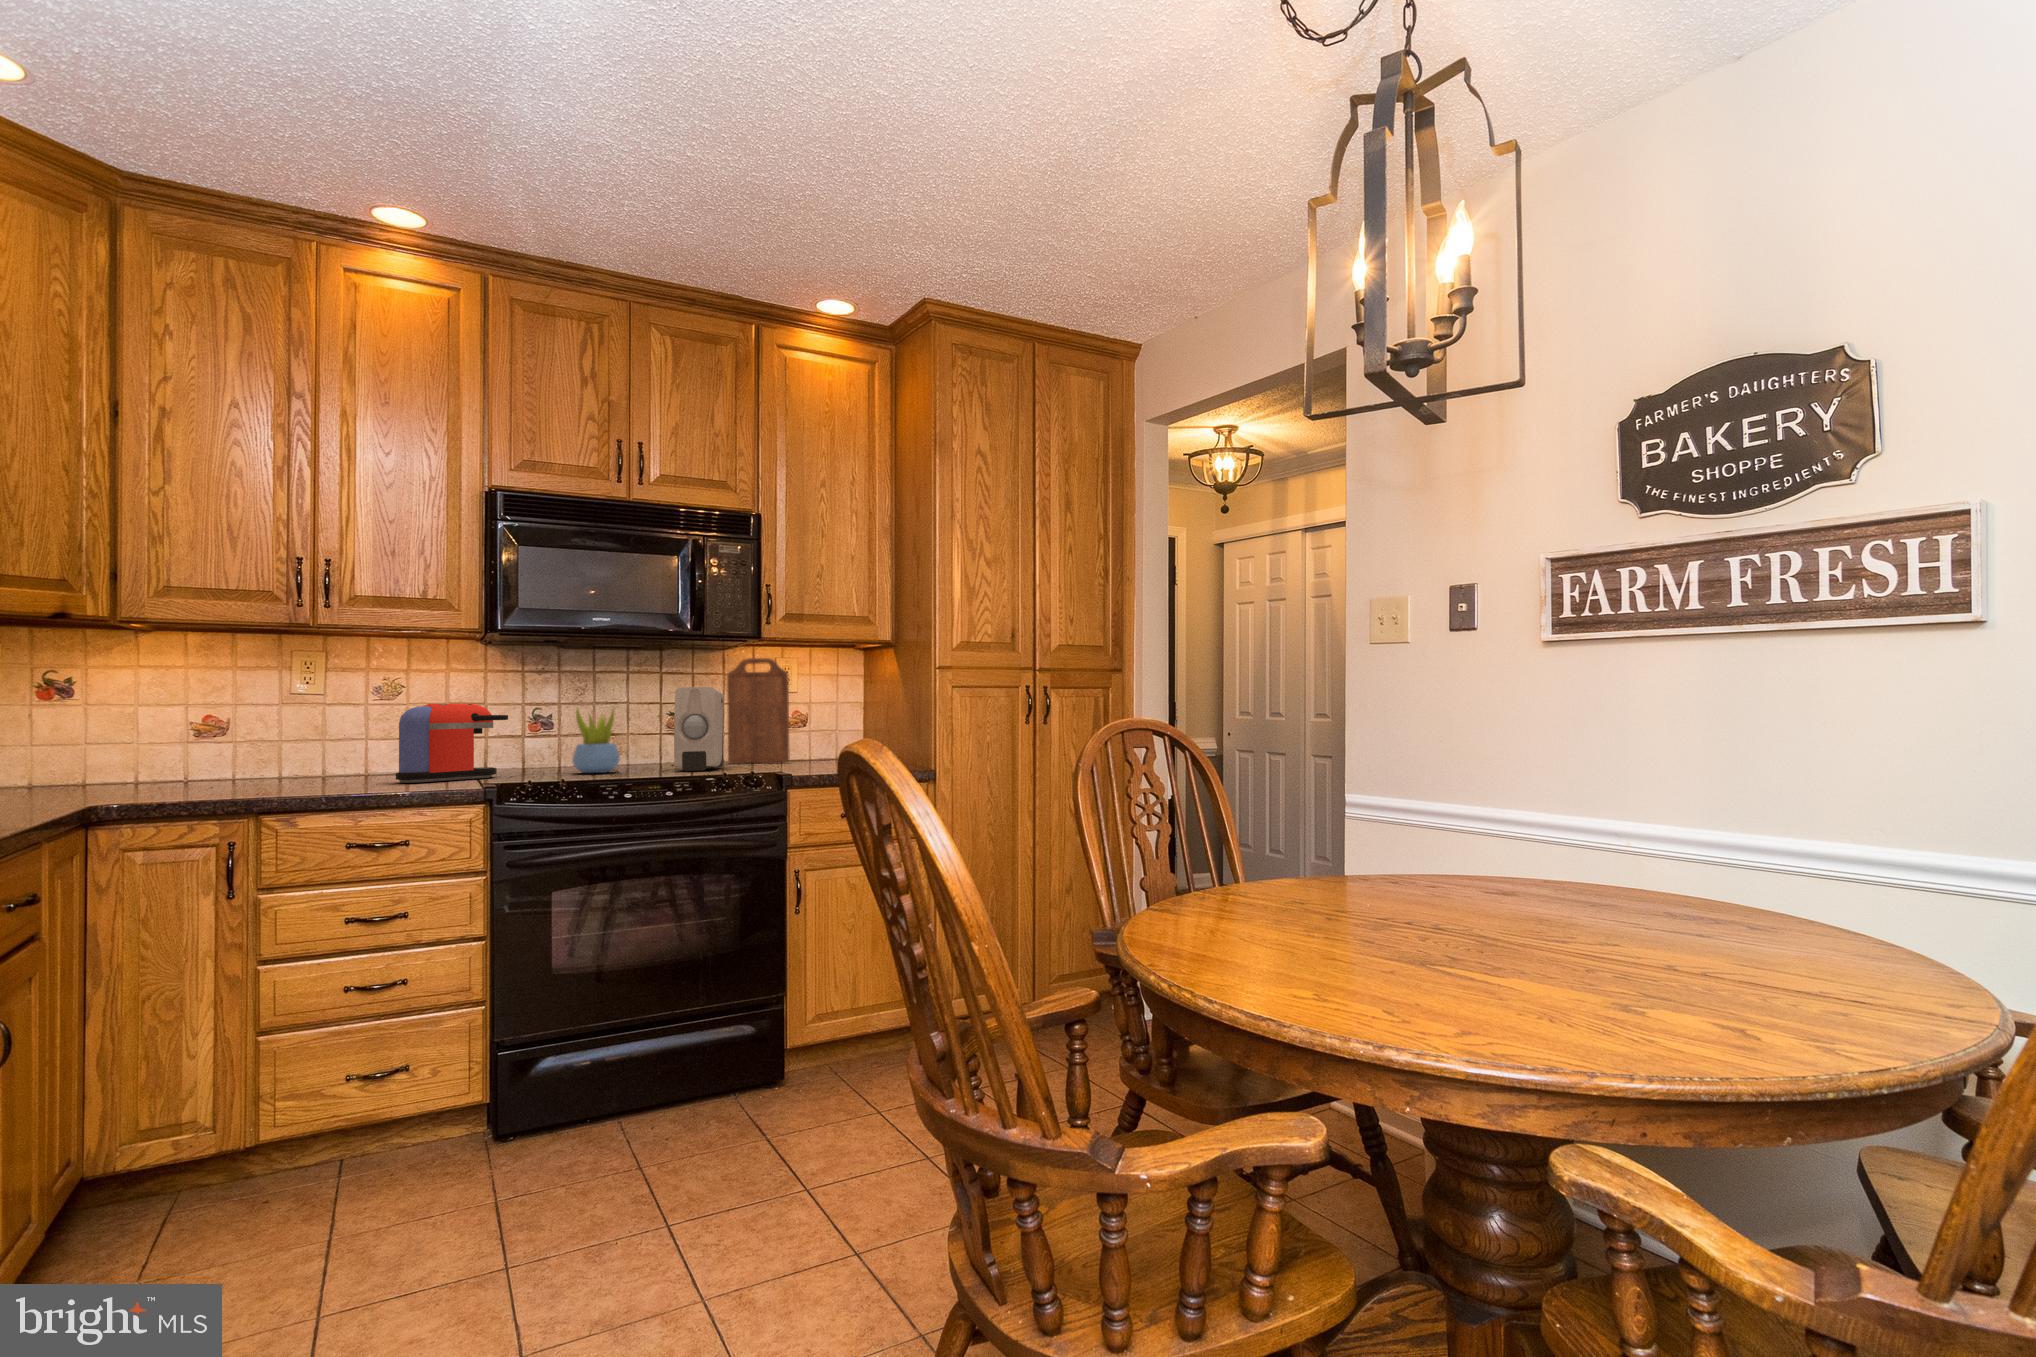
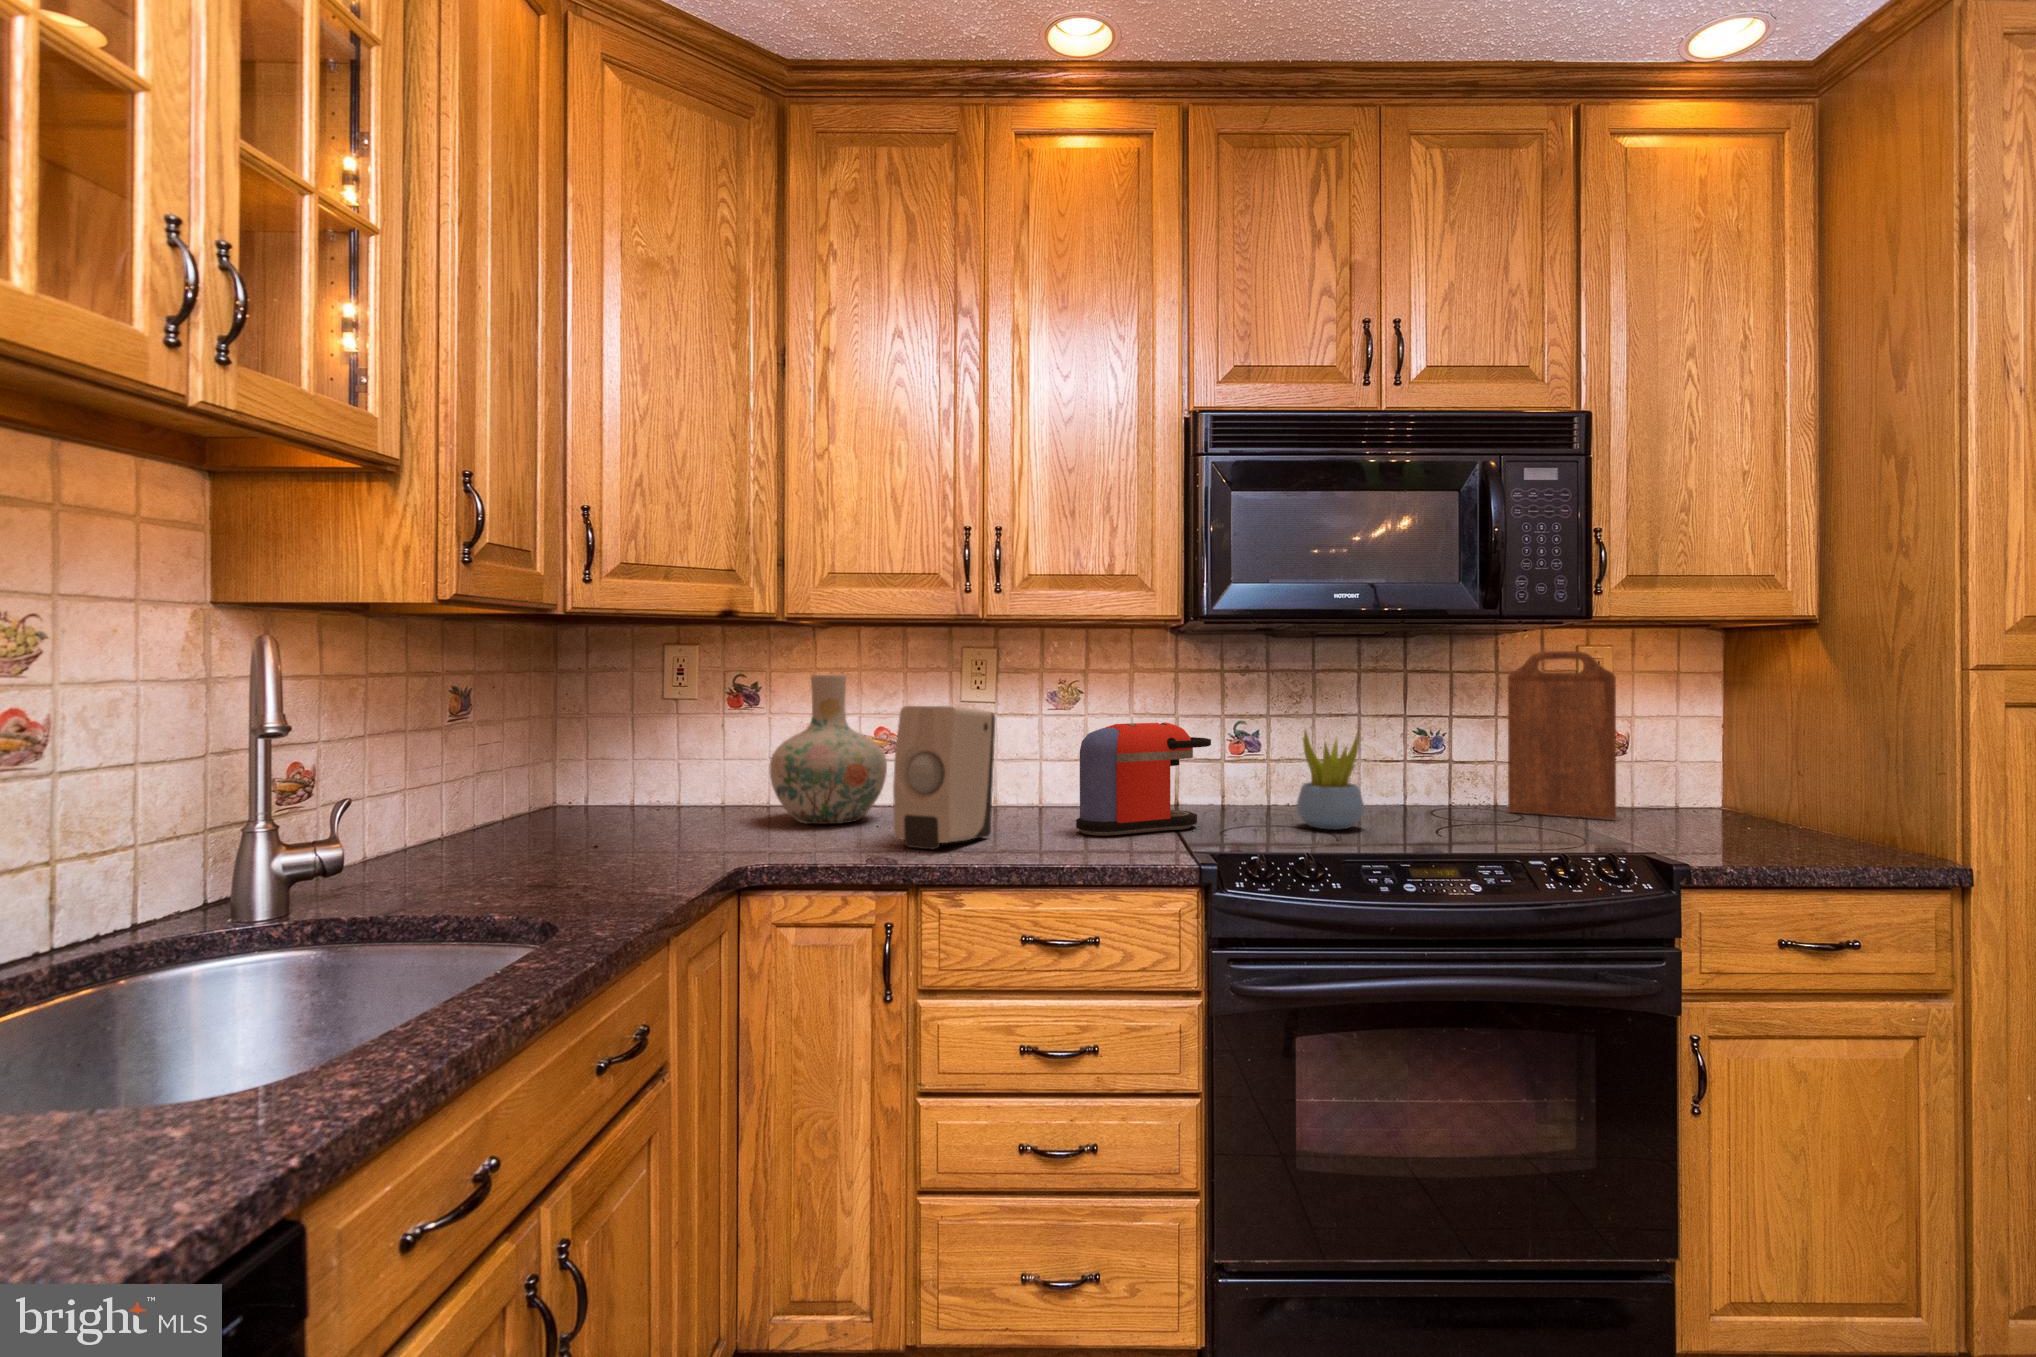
vase: none [94,669,219,791] -> present [770,675,887,824]
soap dispenser: present [674,687,723,771] -> present [893,706,995,849]

